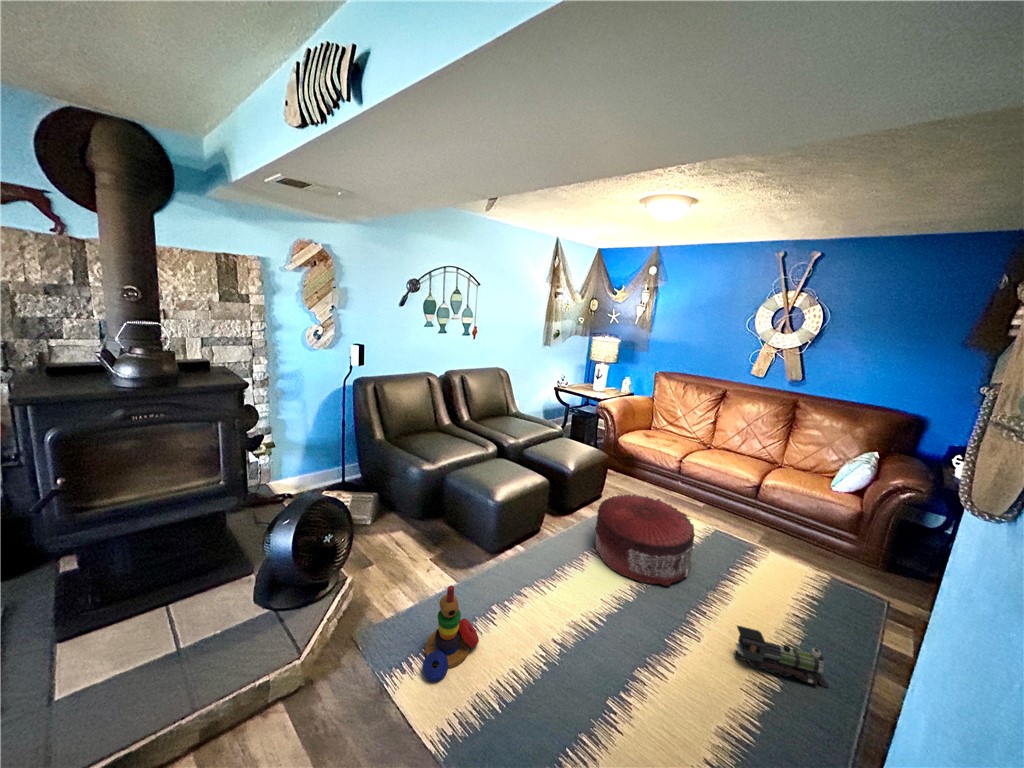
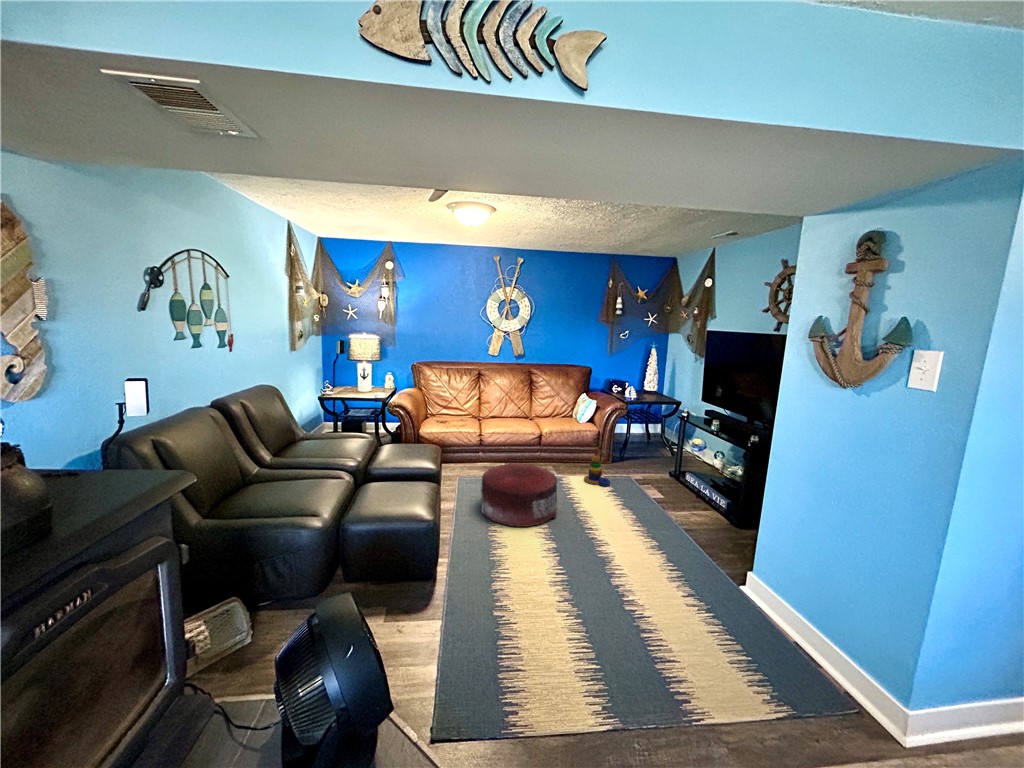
stacking toy: present [423,586,479,682] -> present [584,448,610,487]
toy train: present [734,626,829,688] -> none [614,495,651,529]

